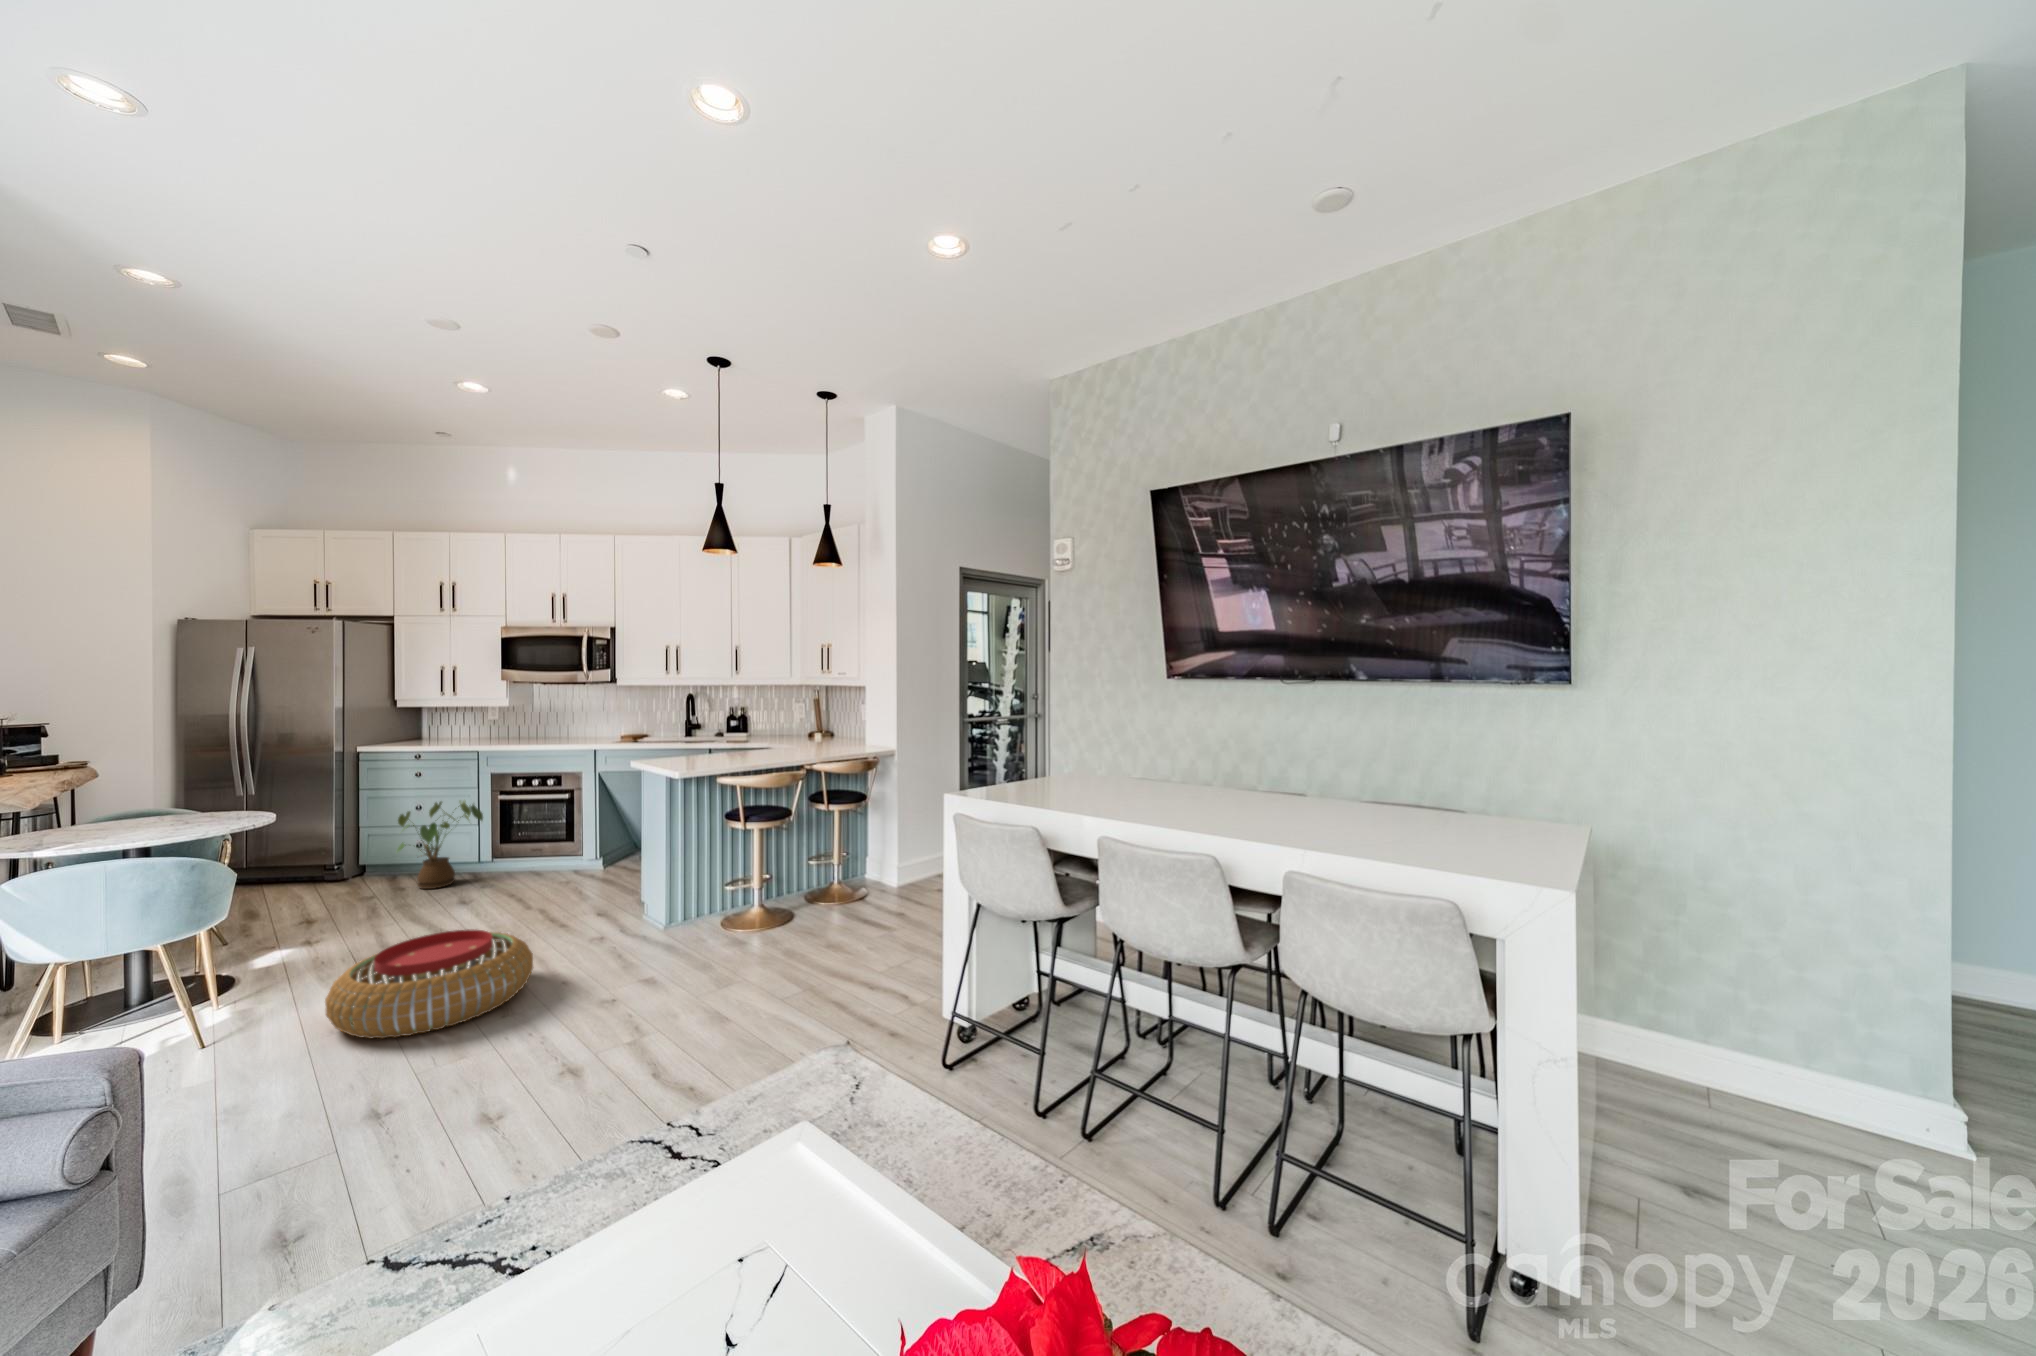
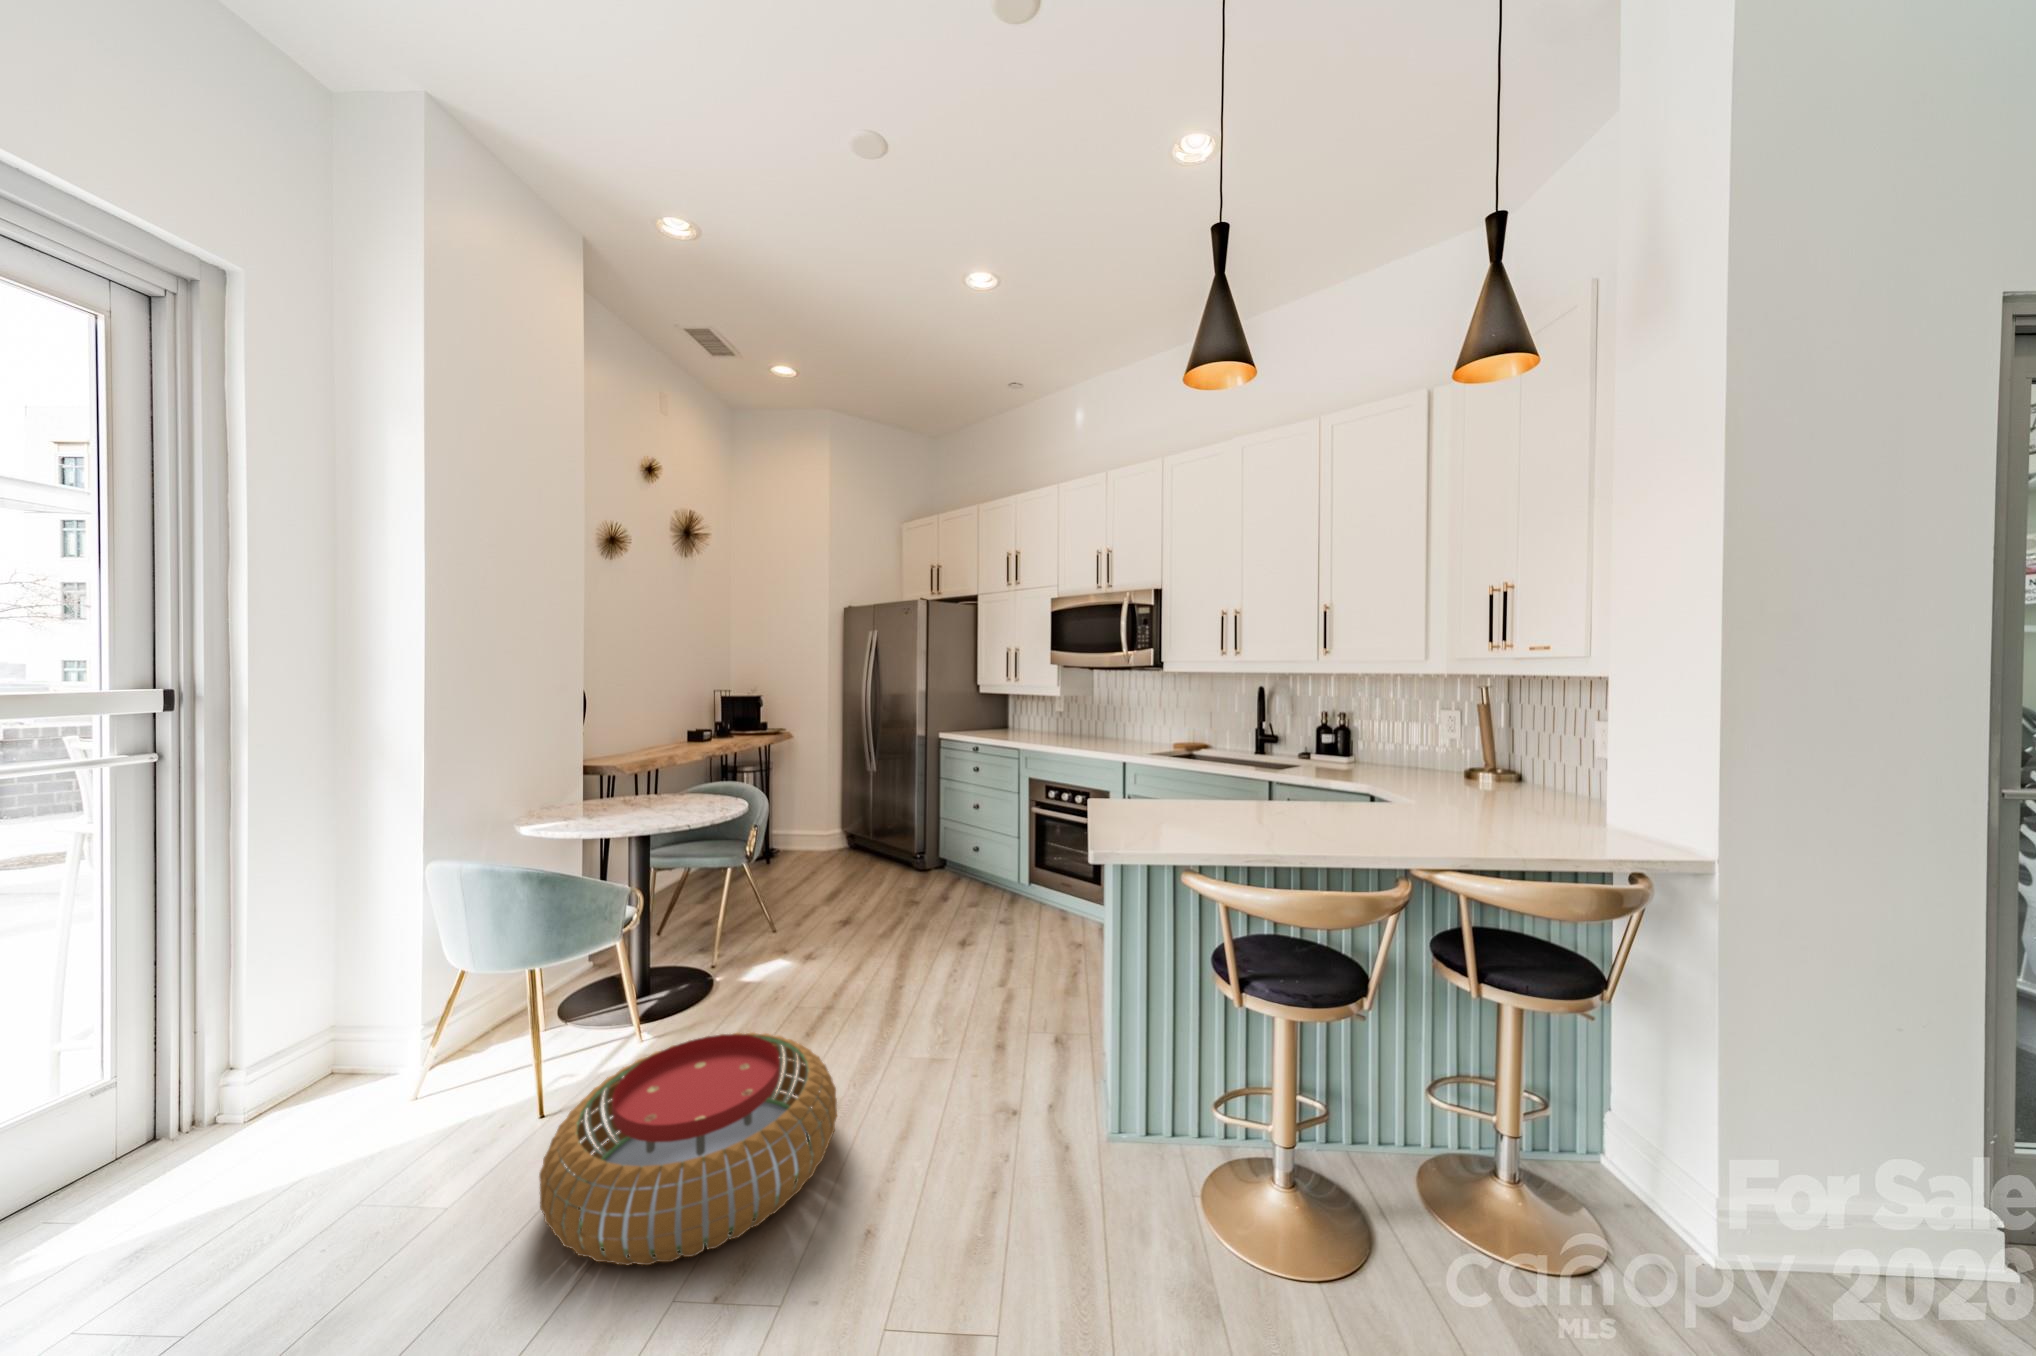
house plant: present [397,801,483,889] -> none [933,801,1011,901]

